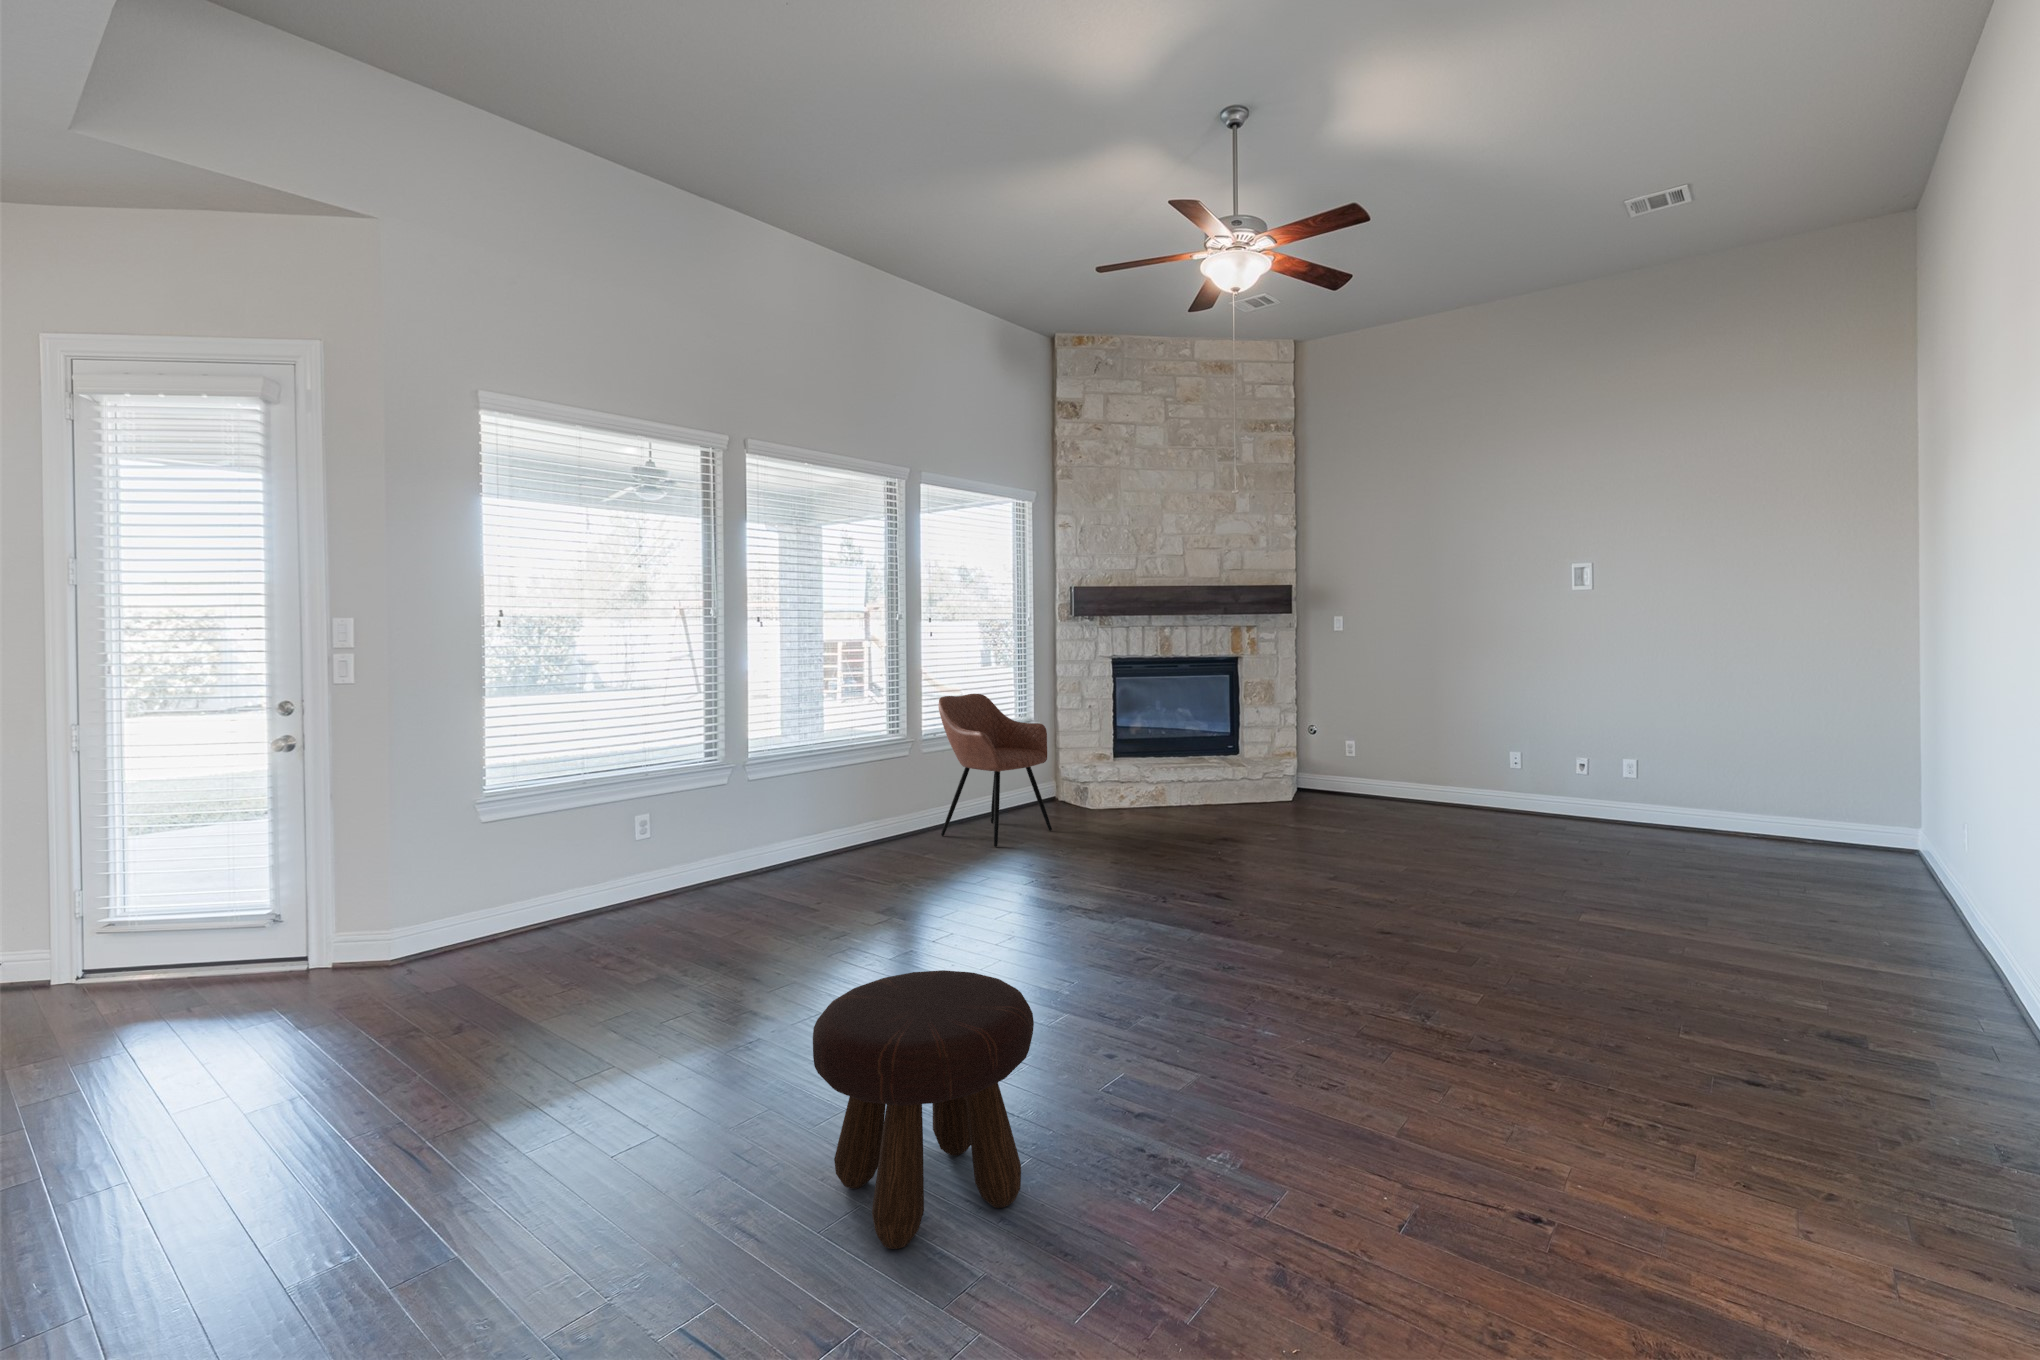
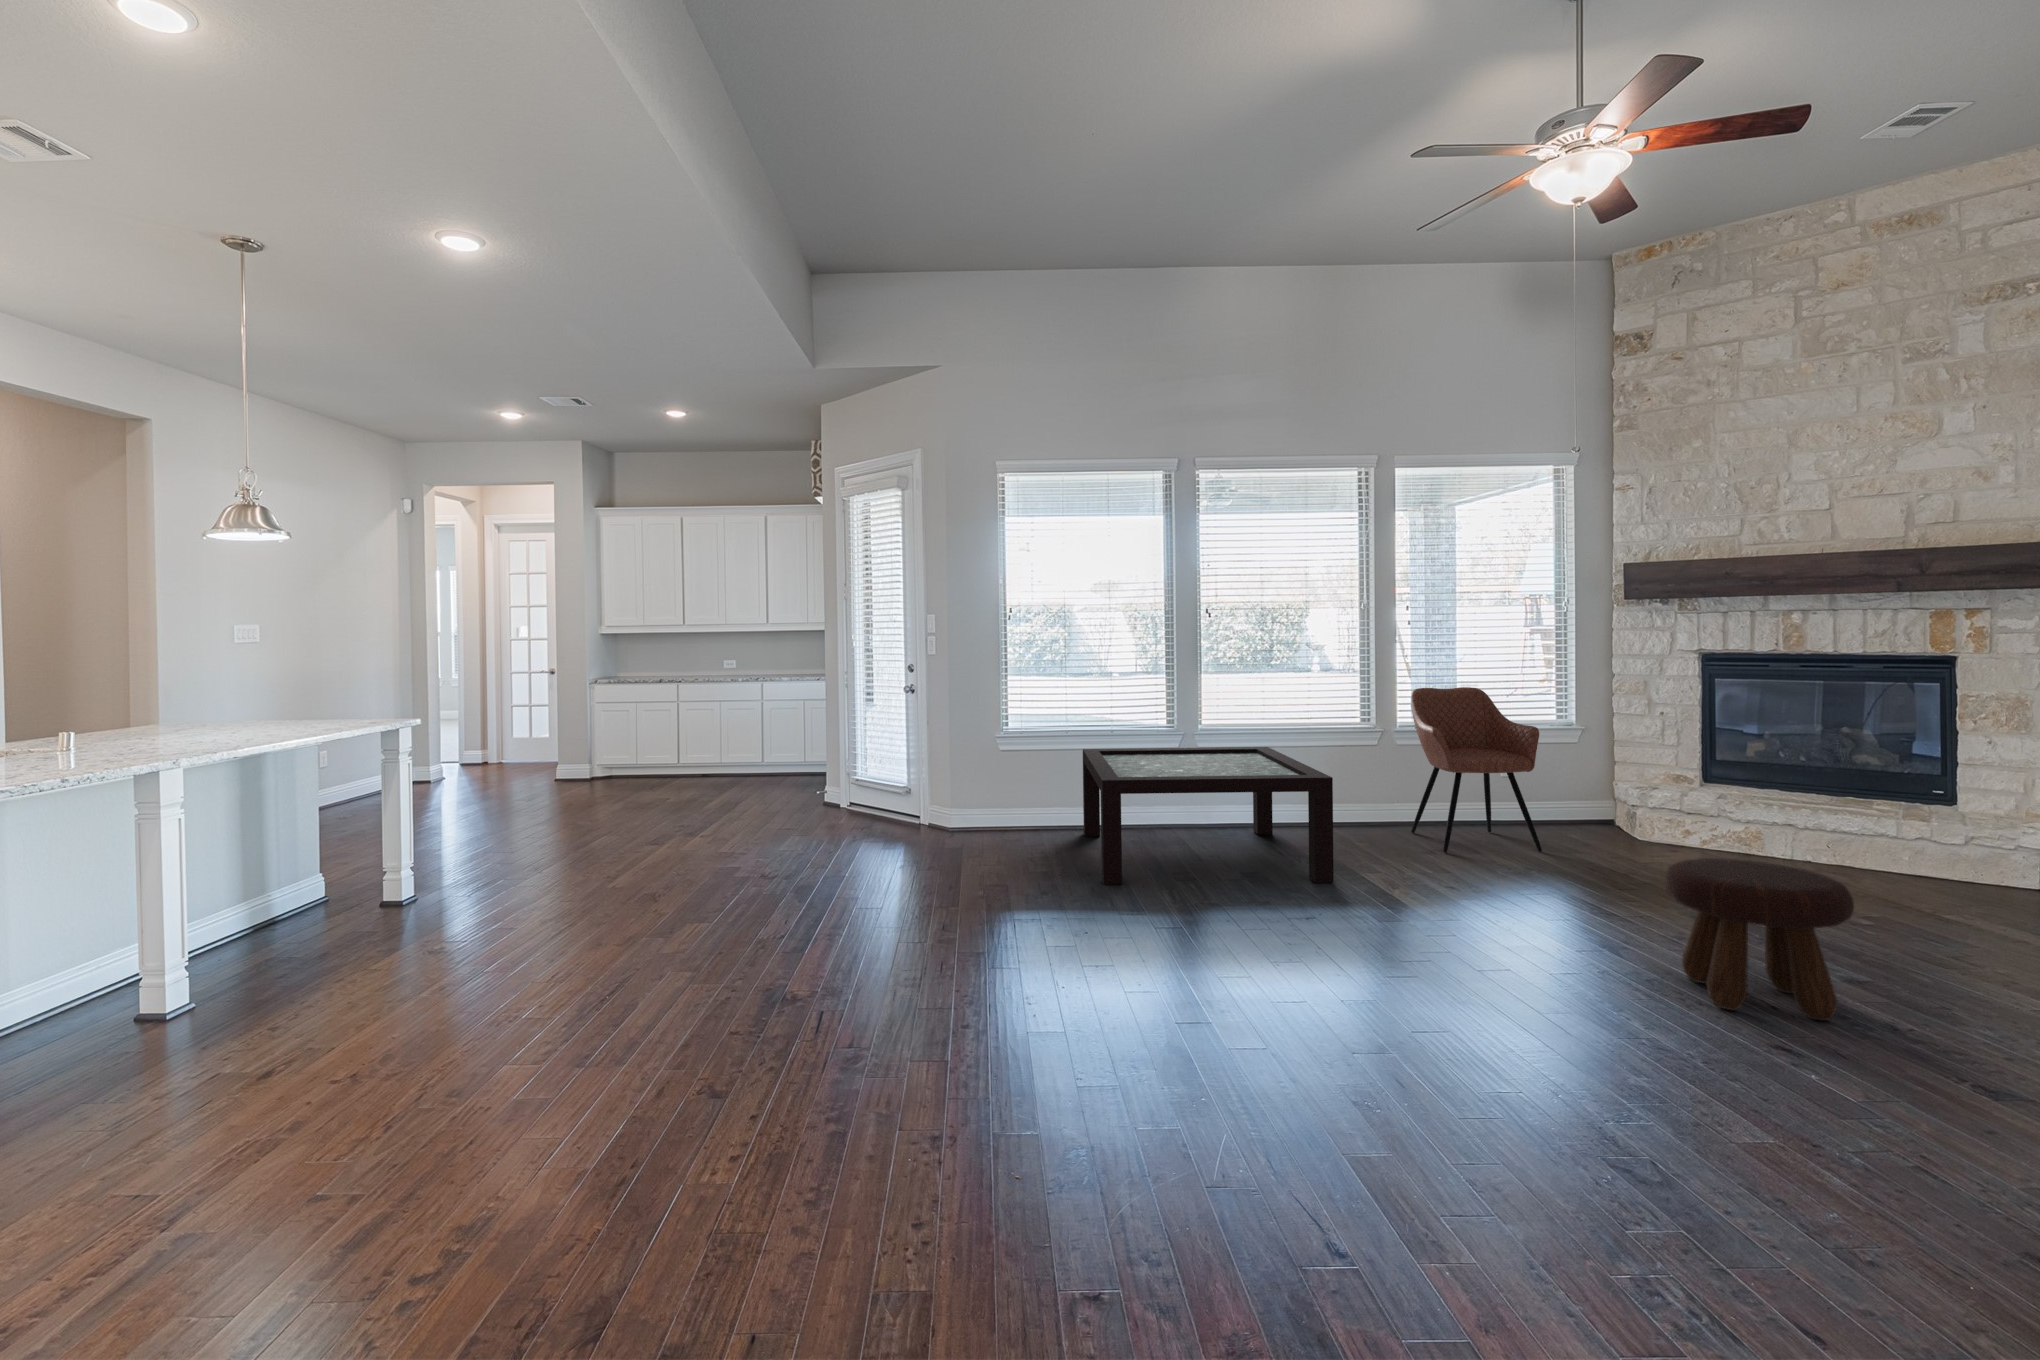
coffee table: none [618,770,971,965] -> present [1083,747,1334,885]
footstool: present [813,970,1034,1249] -> present [1666,858,1854,1020]

